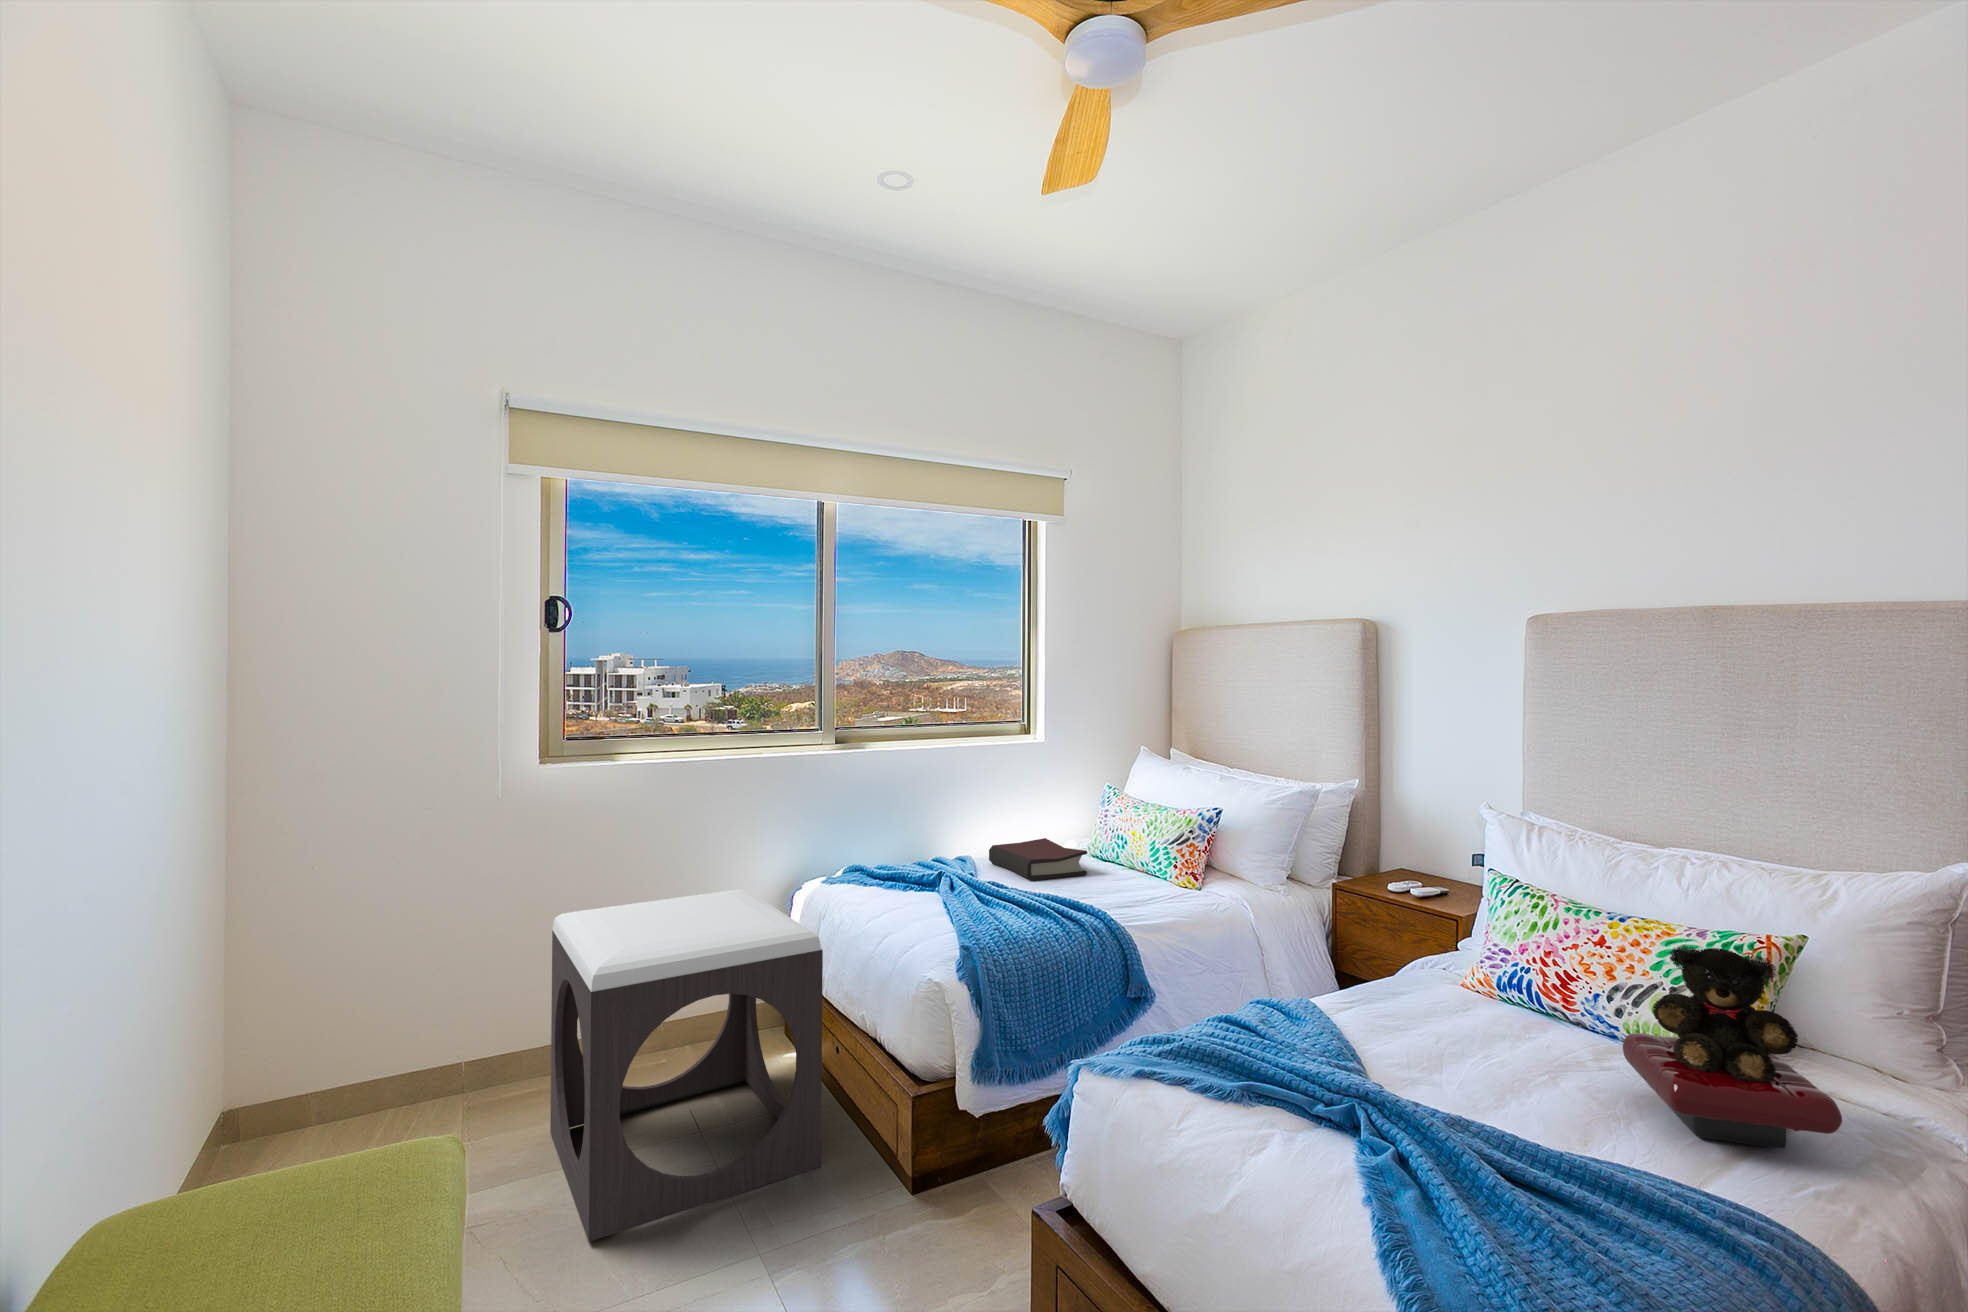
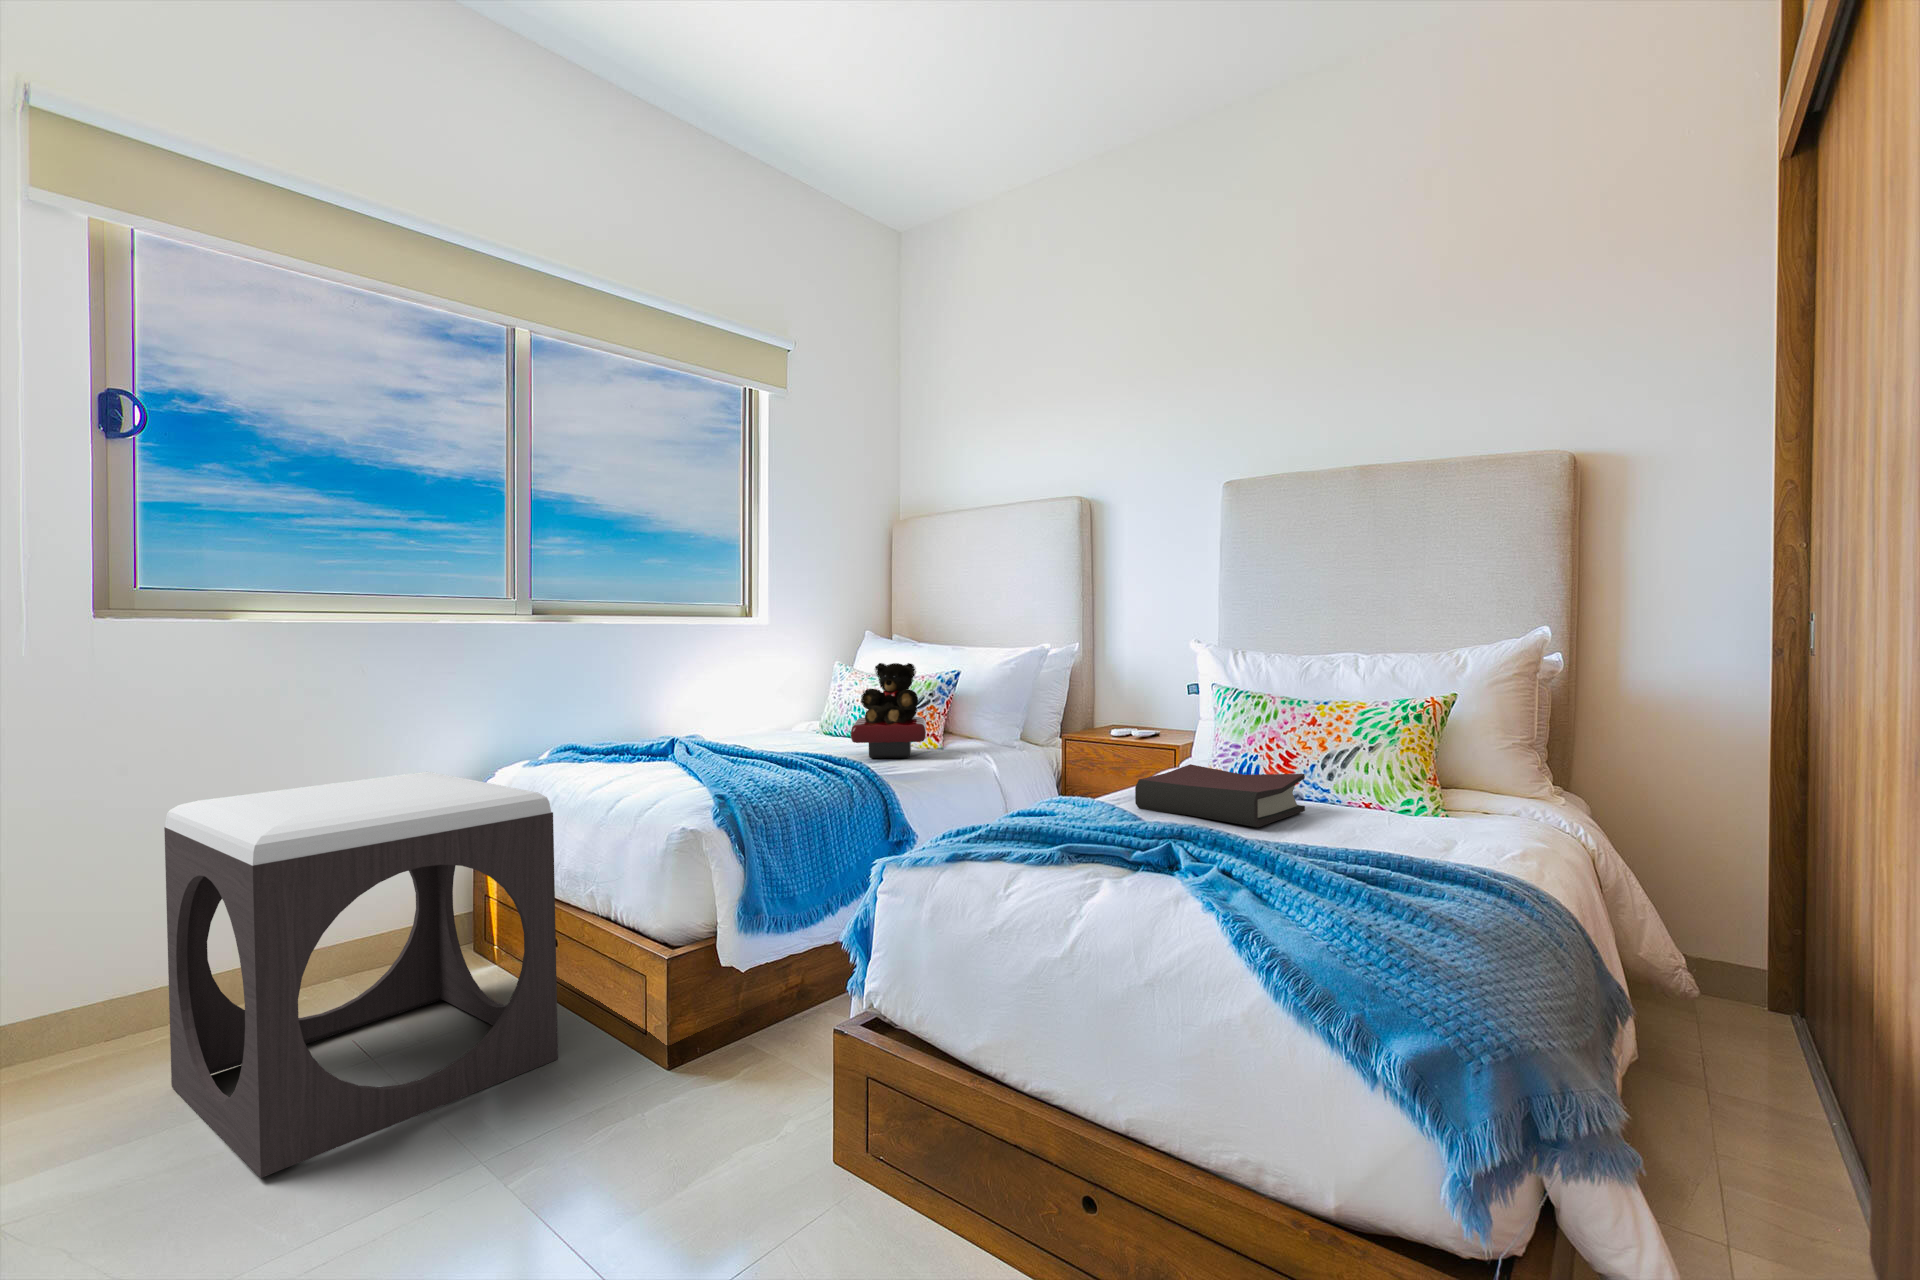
hardback book: present [989,838,1087,881] -> present [1135,764,1305,827]
teddy bear: present [1623,945,1842,1148] -> present [851,663,926,758]

